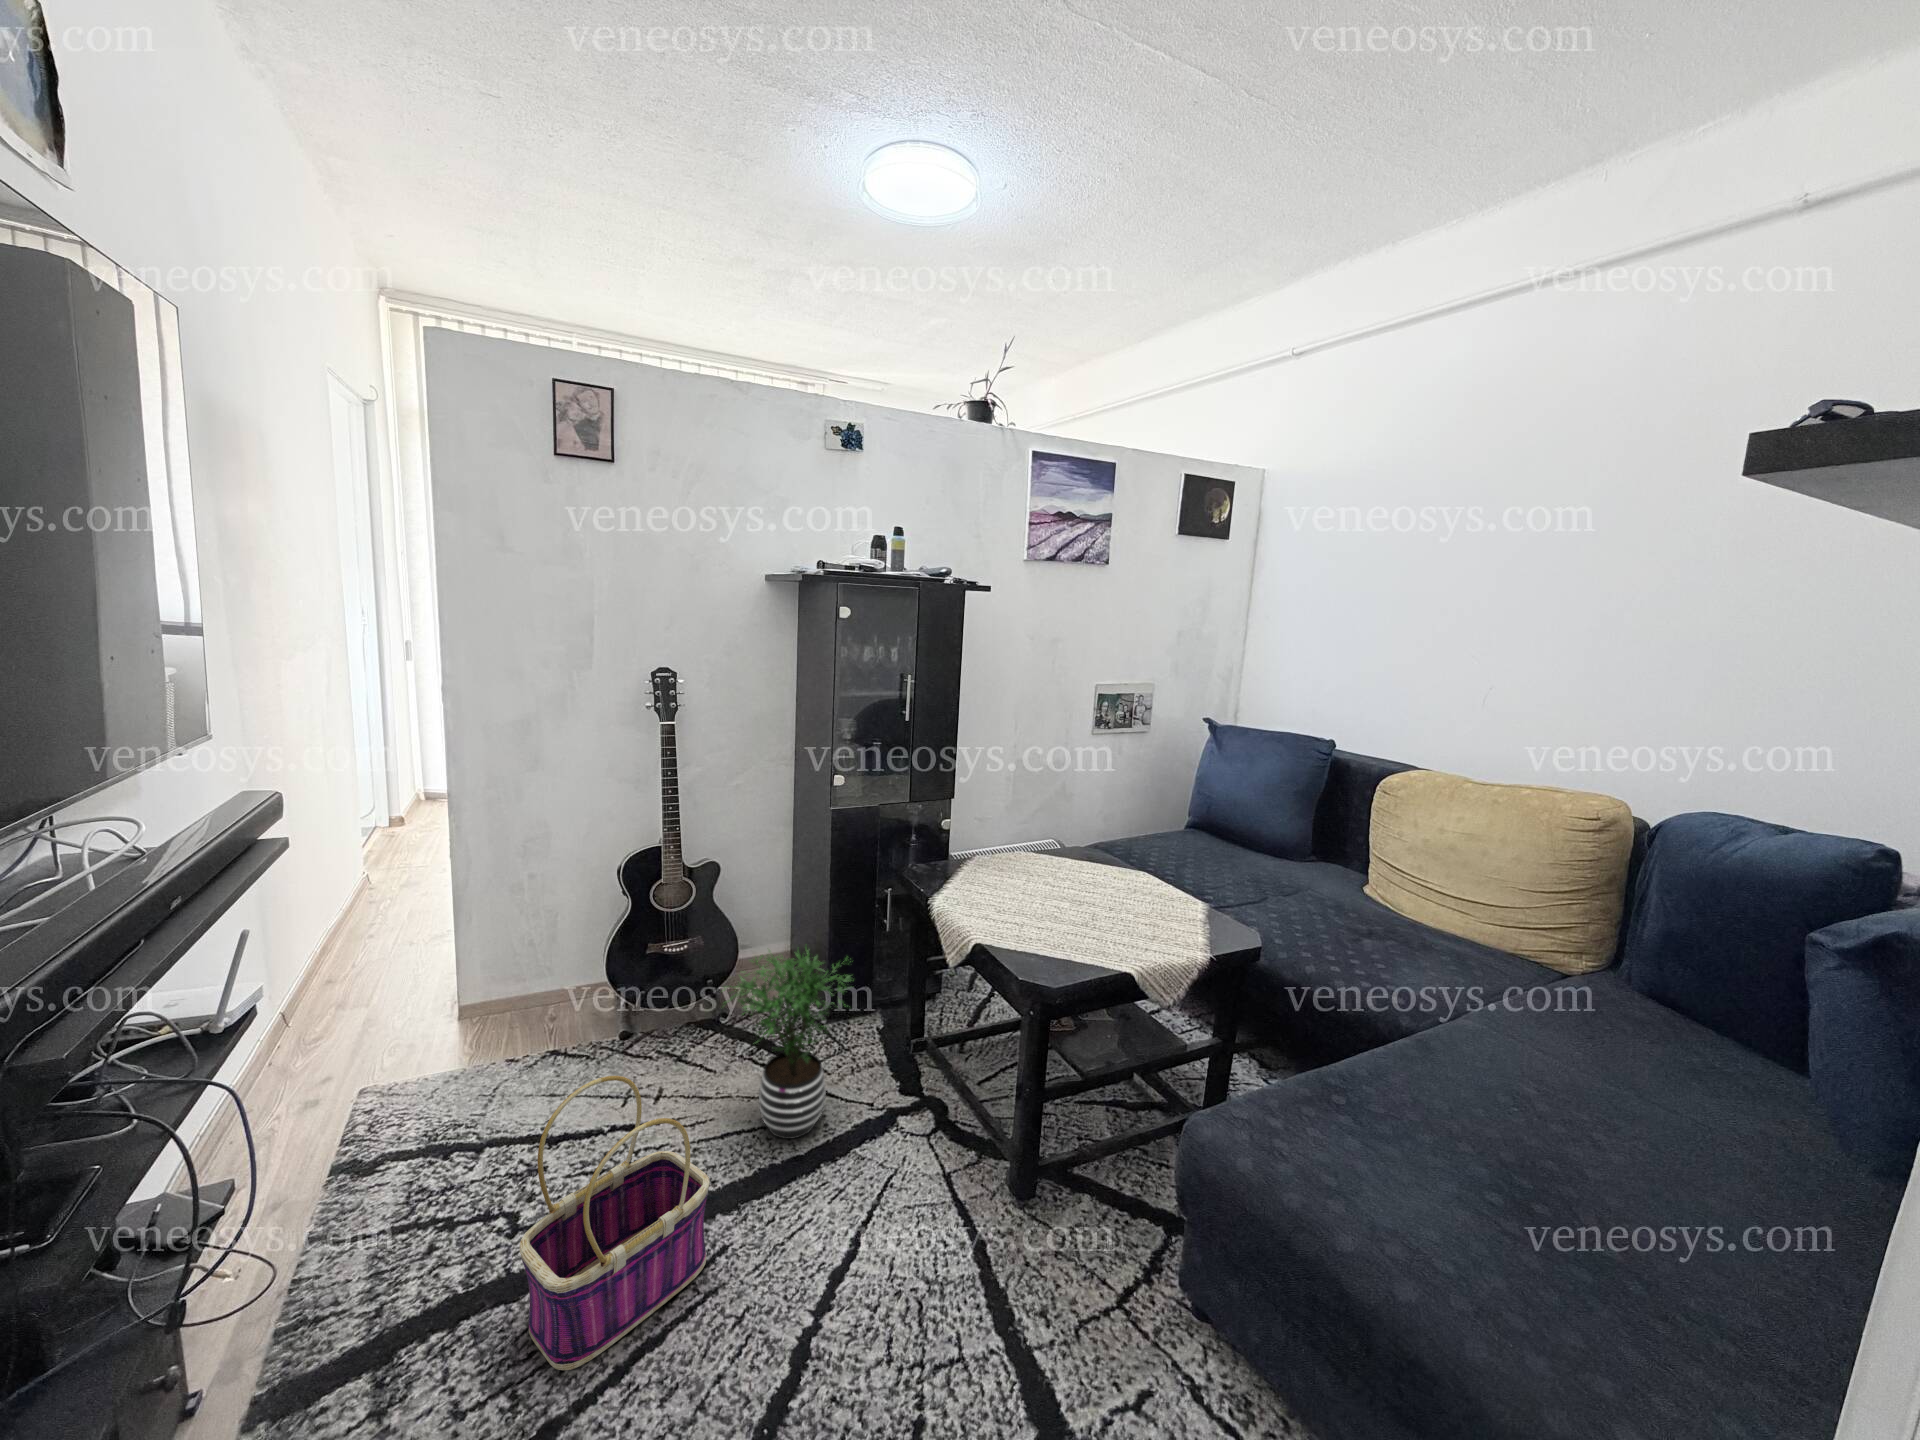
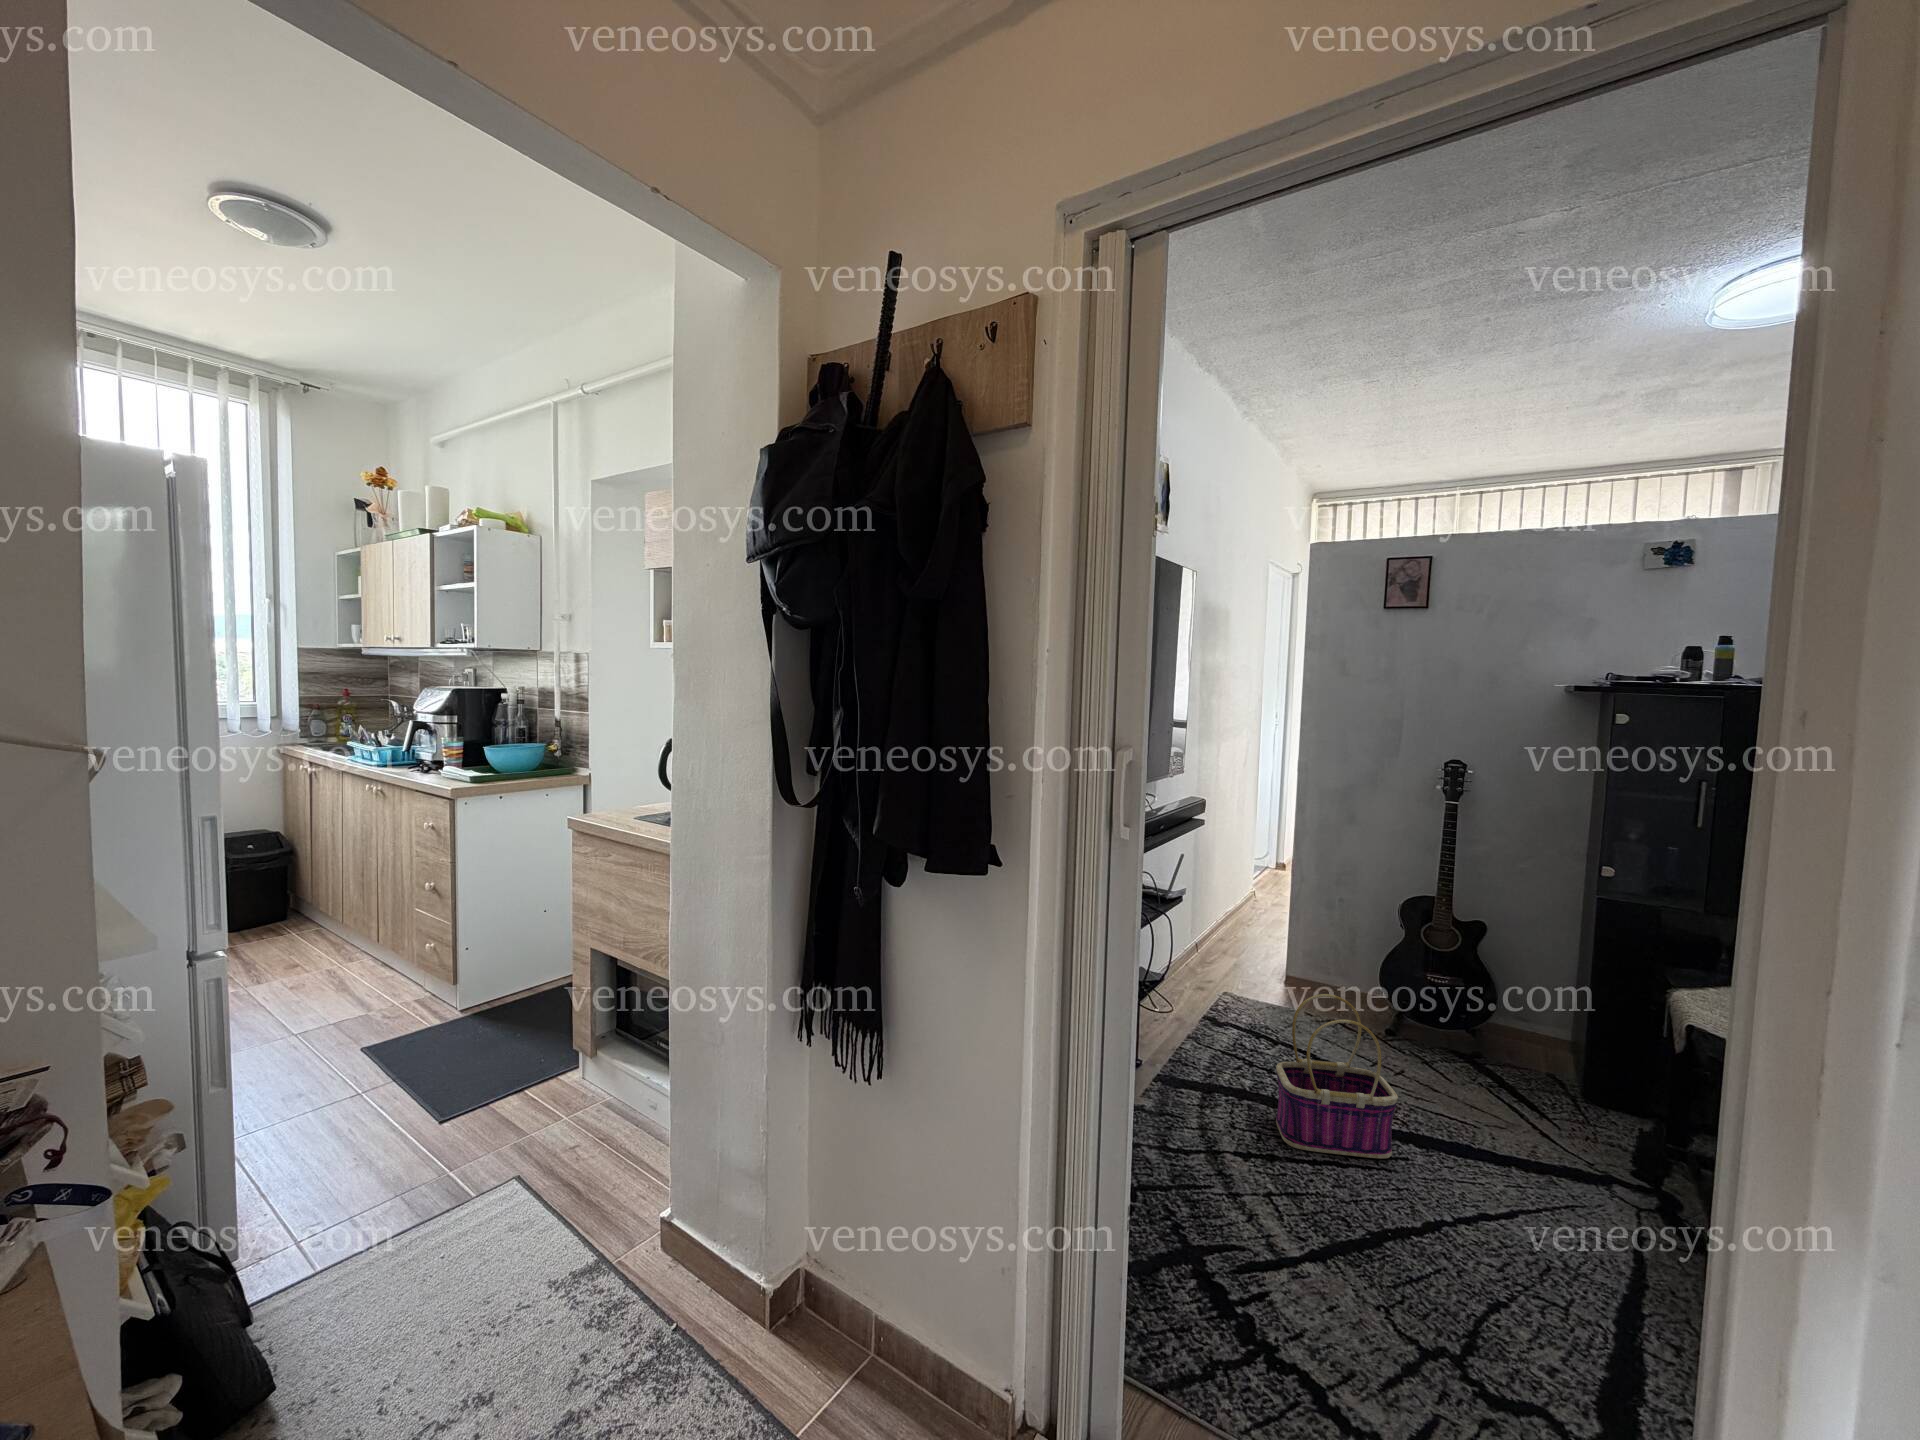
potted plant: present [724,947,852,1139] -> none [1443,983,1578,1149]

